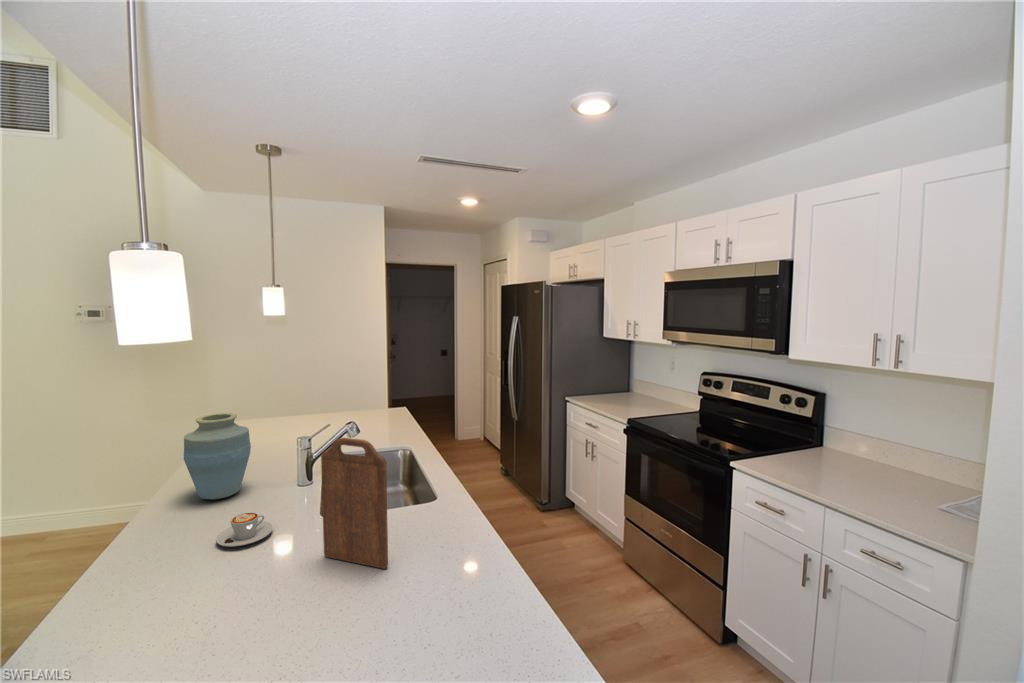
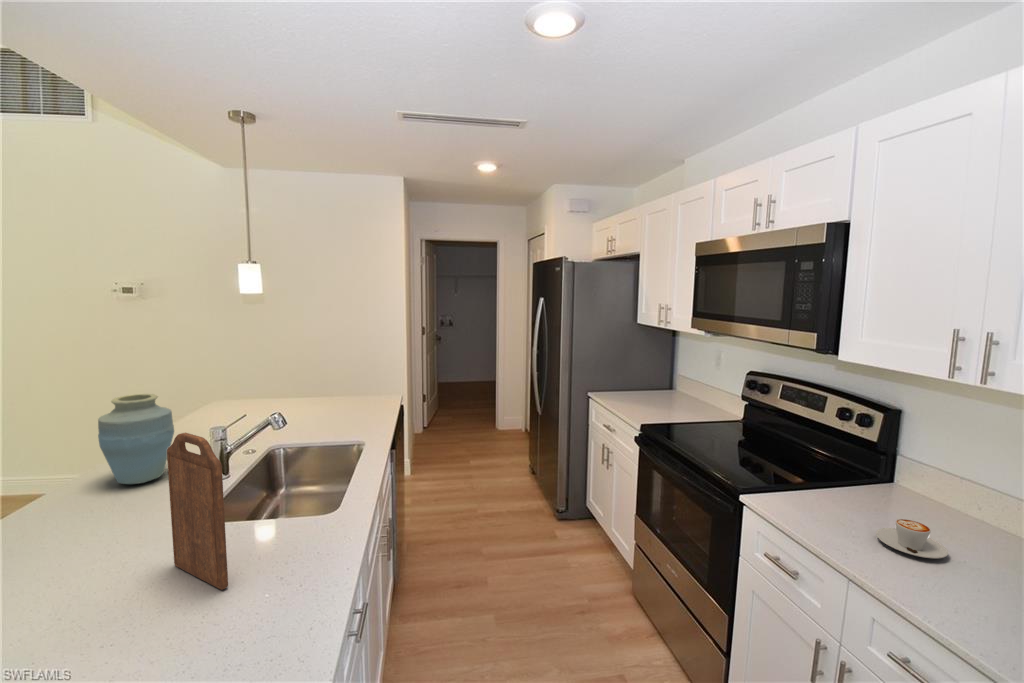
coffee cup: present [216,513,273,547] -> present [876,519,948,558]

